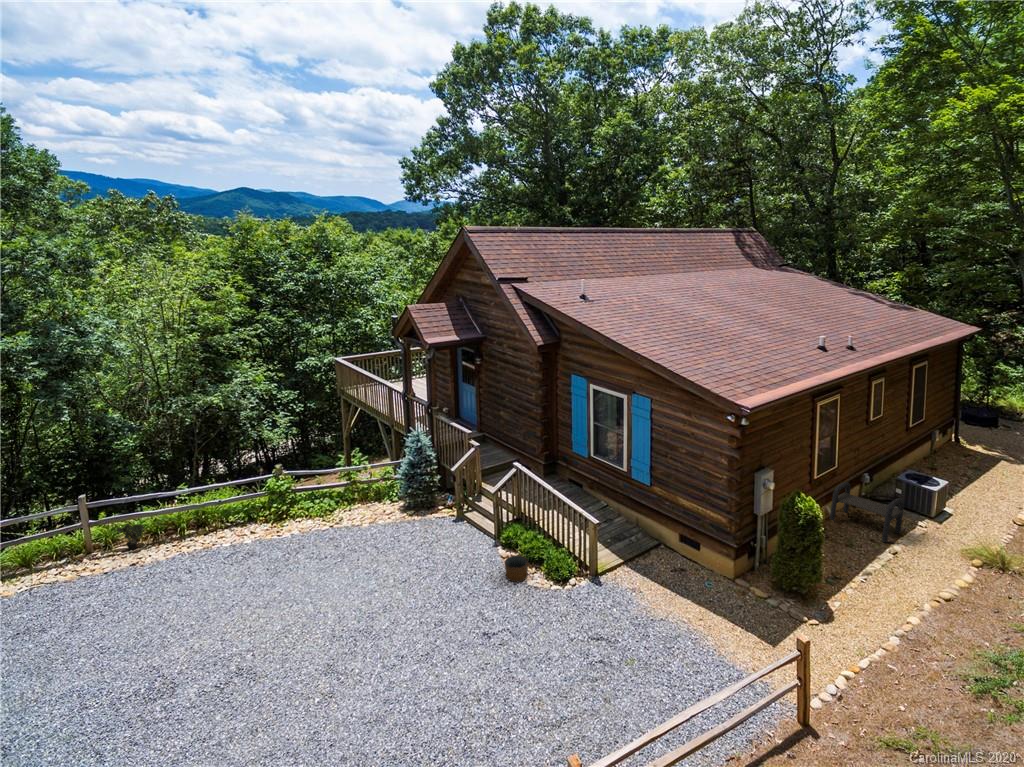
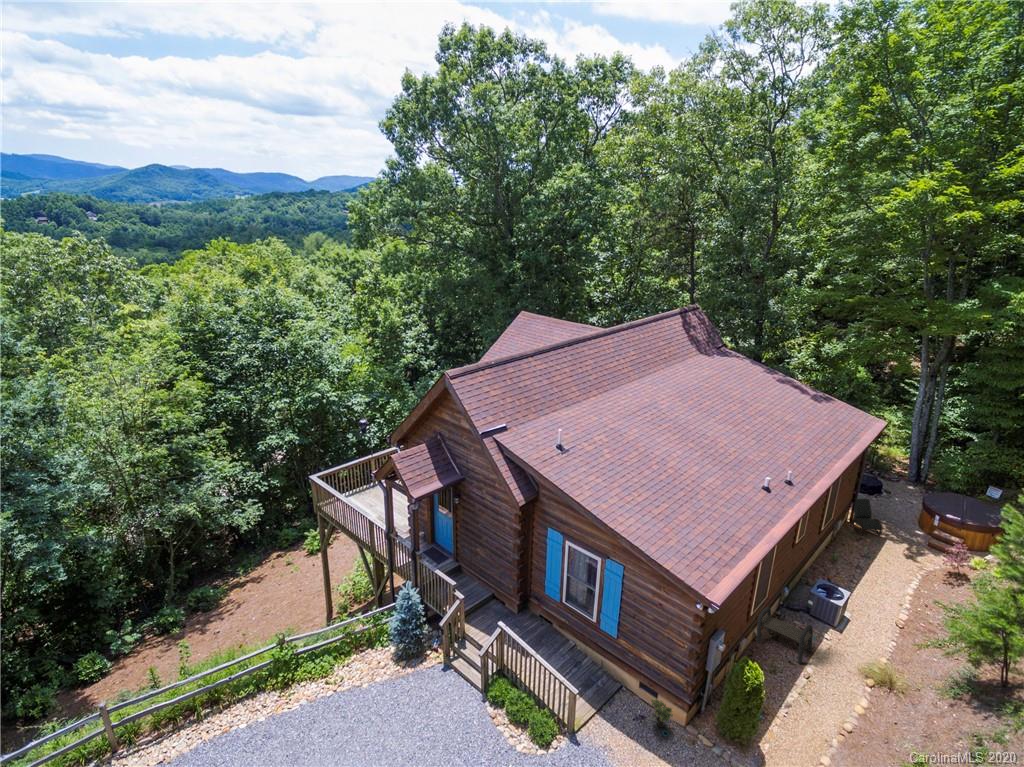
lounge chair: none [956,406,998,448] -> present [851,499,882,536]
potted plant: present [116,524,144,550] -> present [651,700,673,727]
bucket: present [505,550,528,582] -> none [497,721,517,751]

